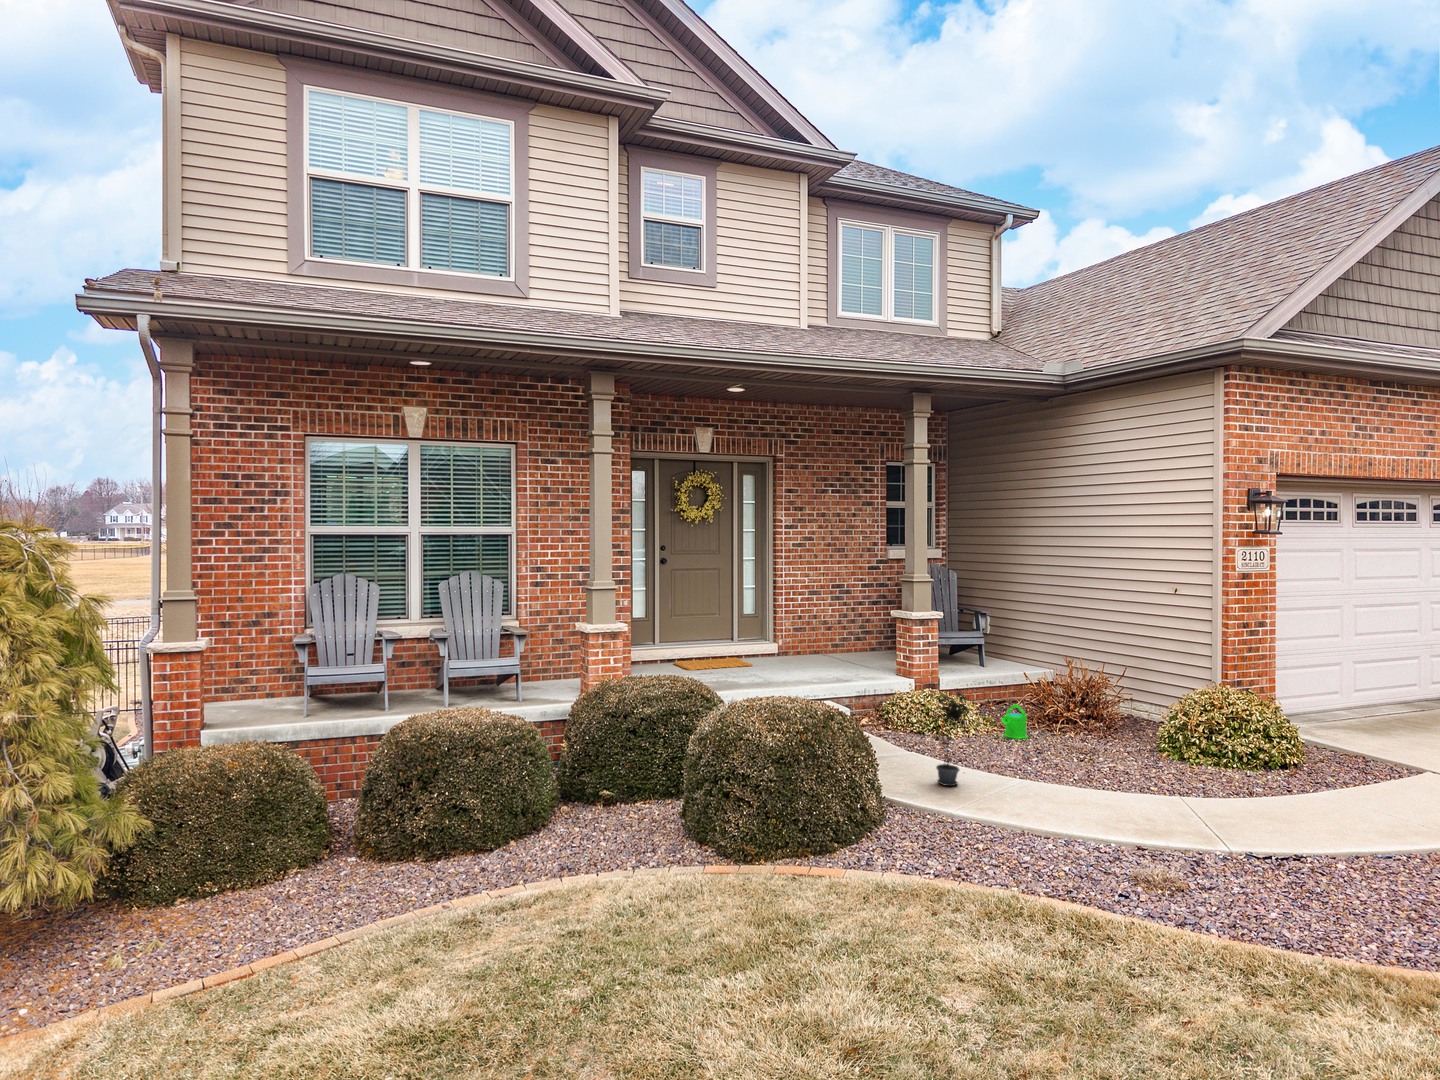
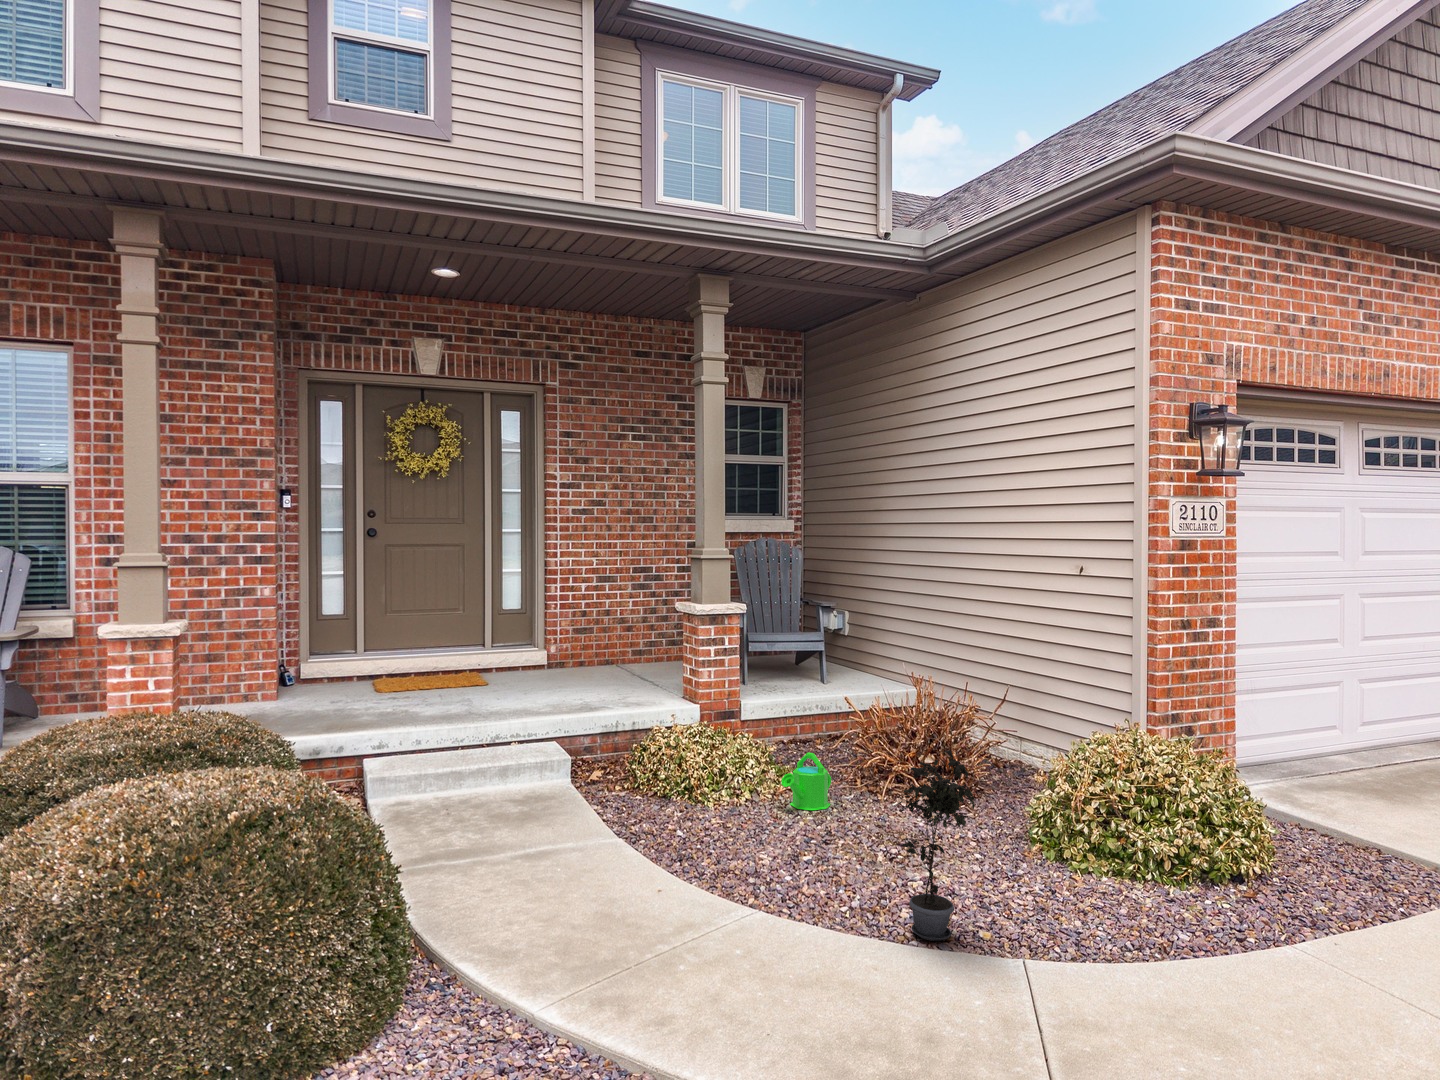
potted plant: present [934,689,971,786] -> present [895,750,977,942]

